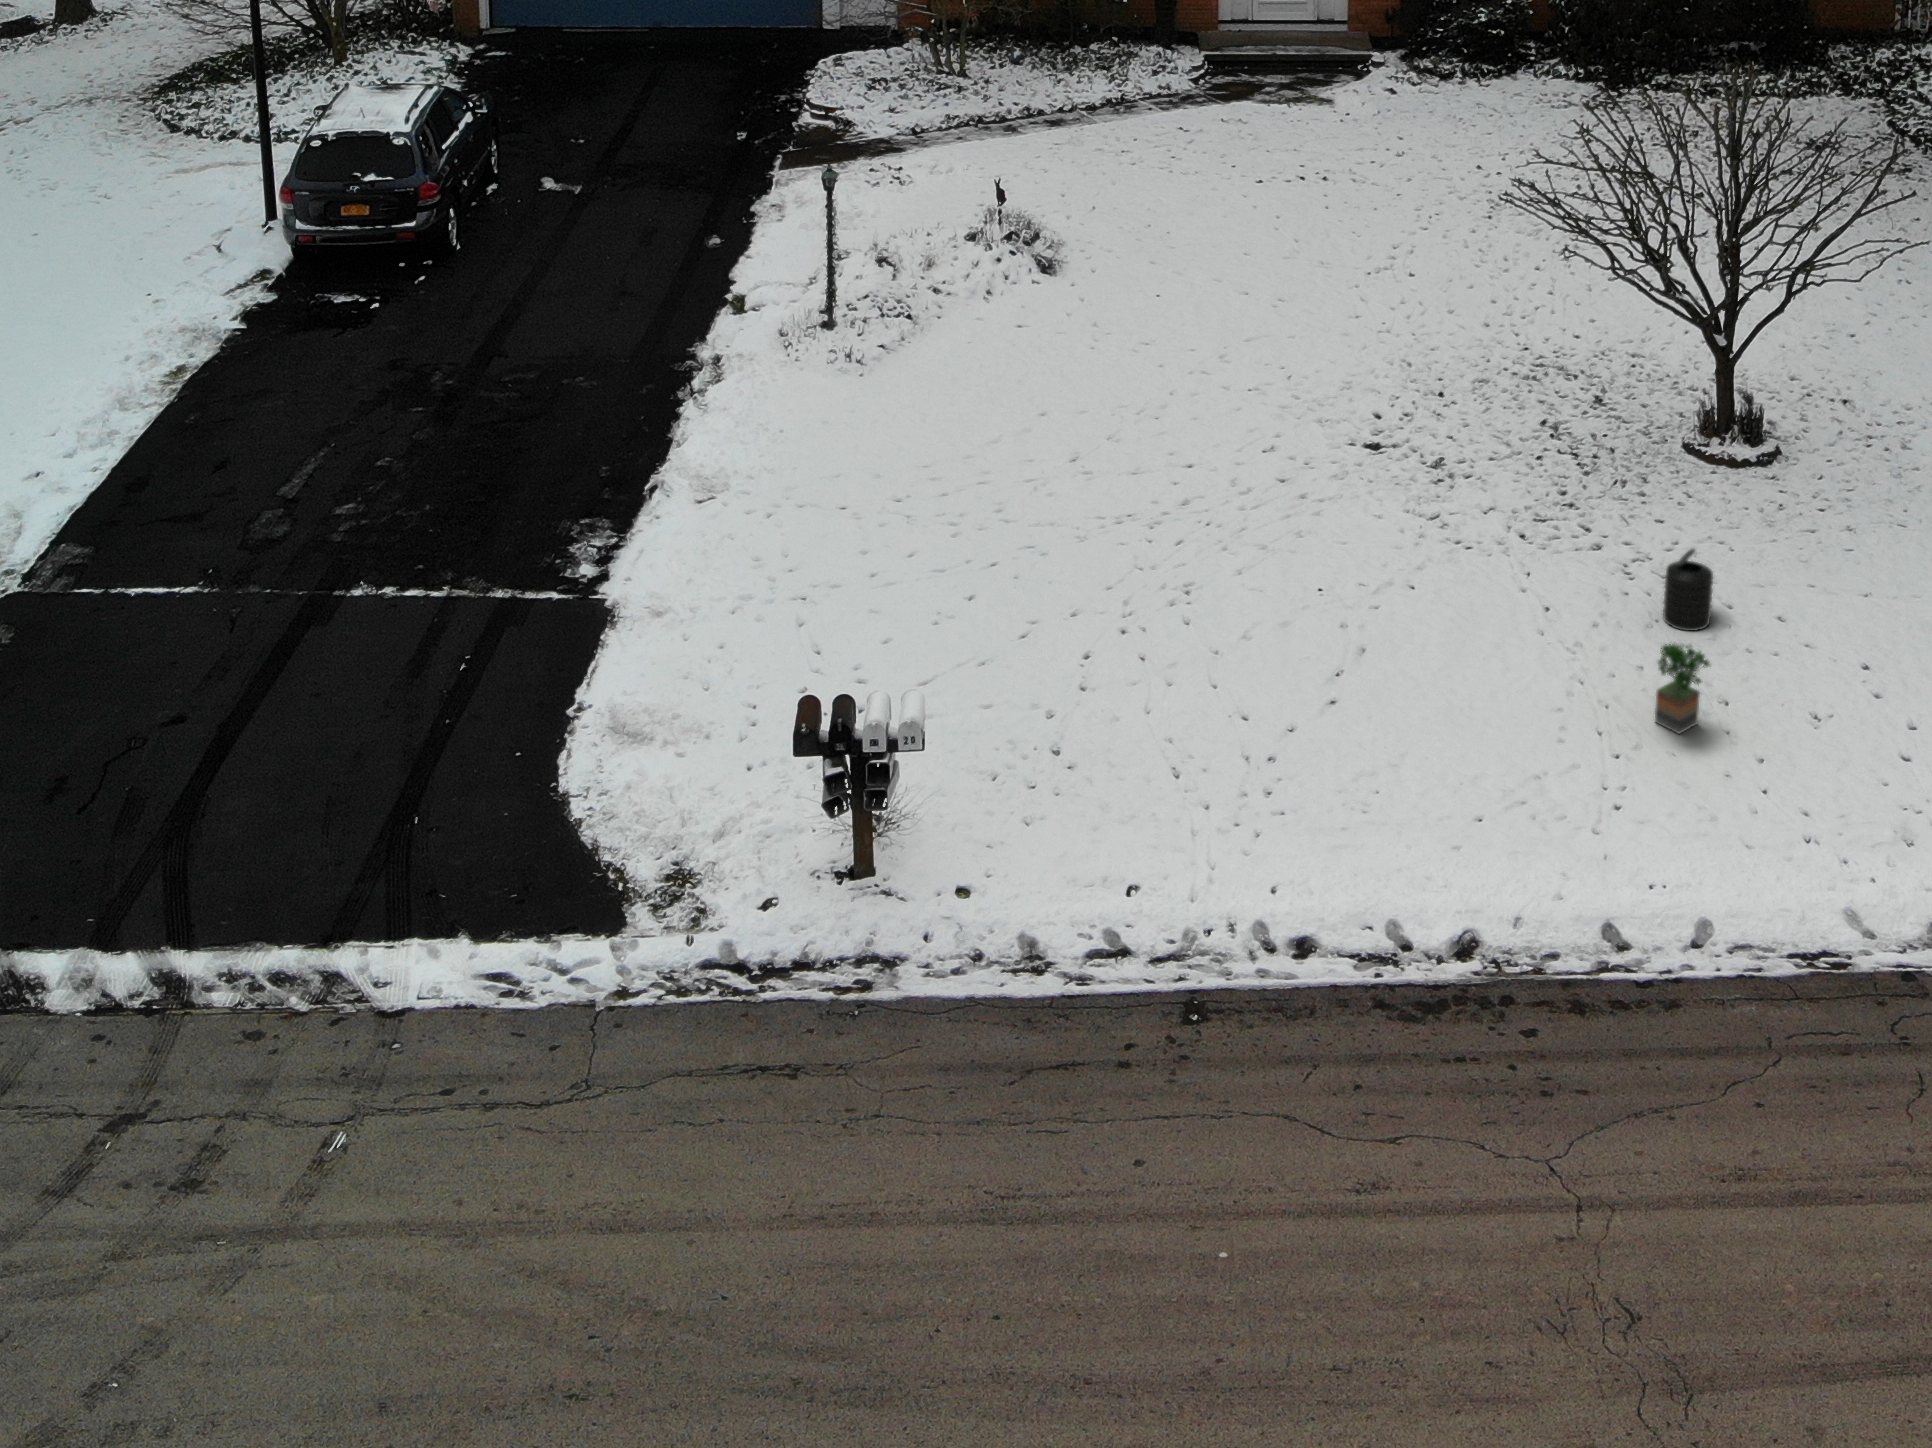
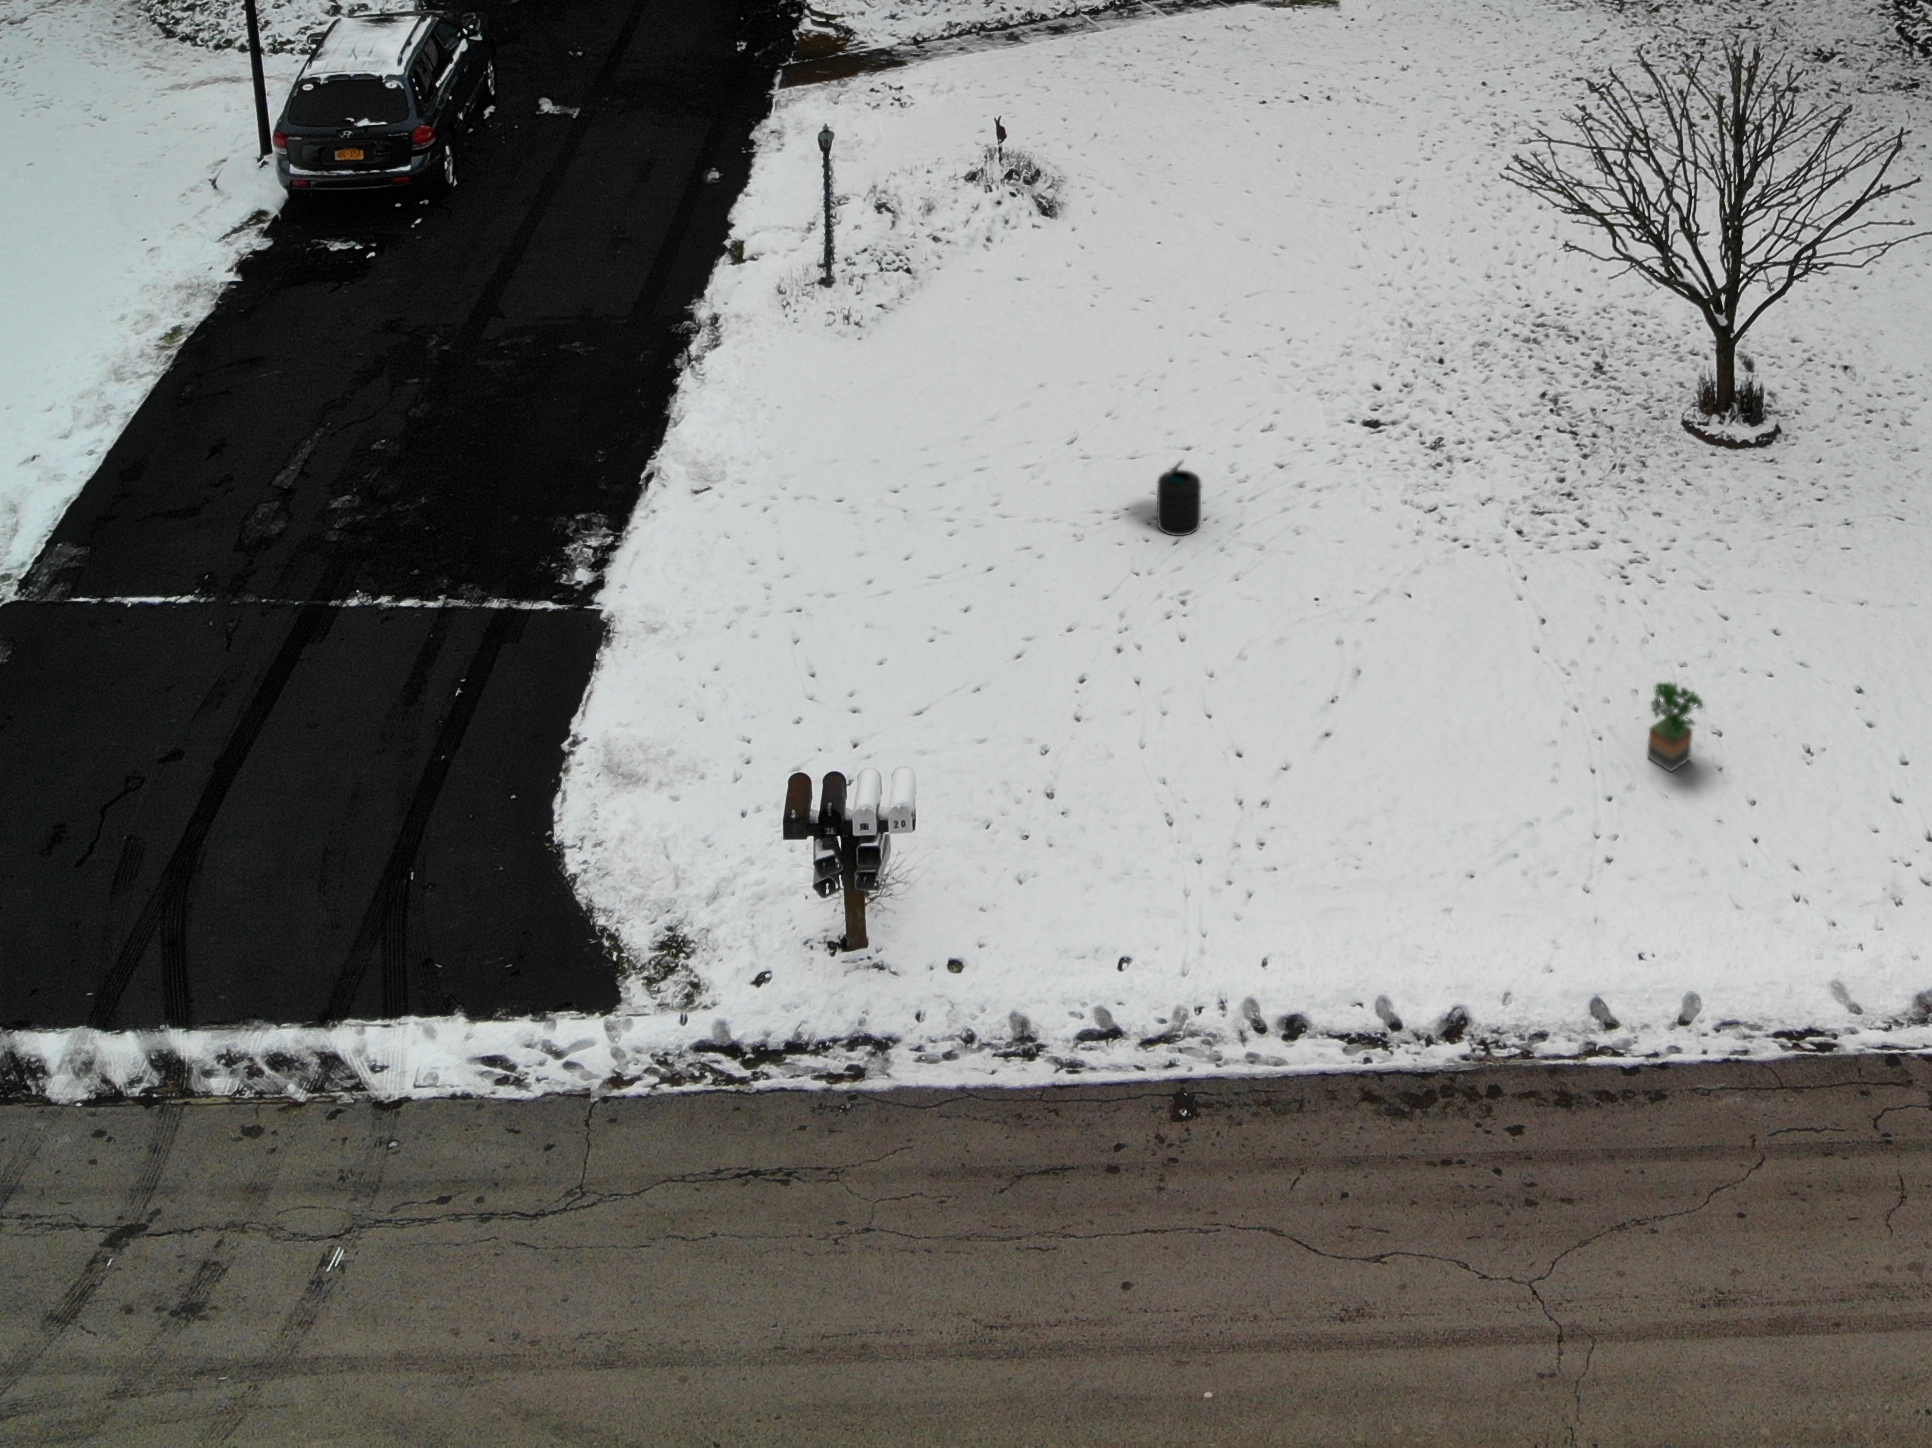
trash can: present [1663,549,1713,631] -> present [1157,461,1201,536]

